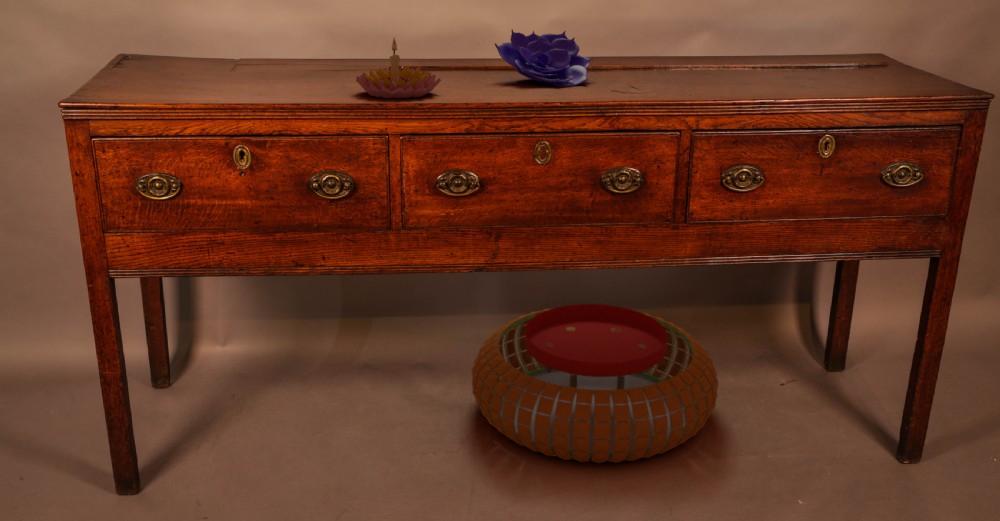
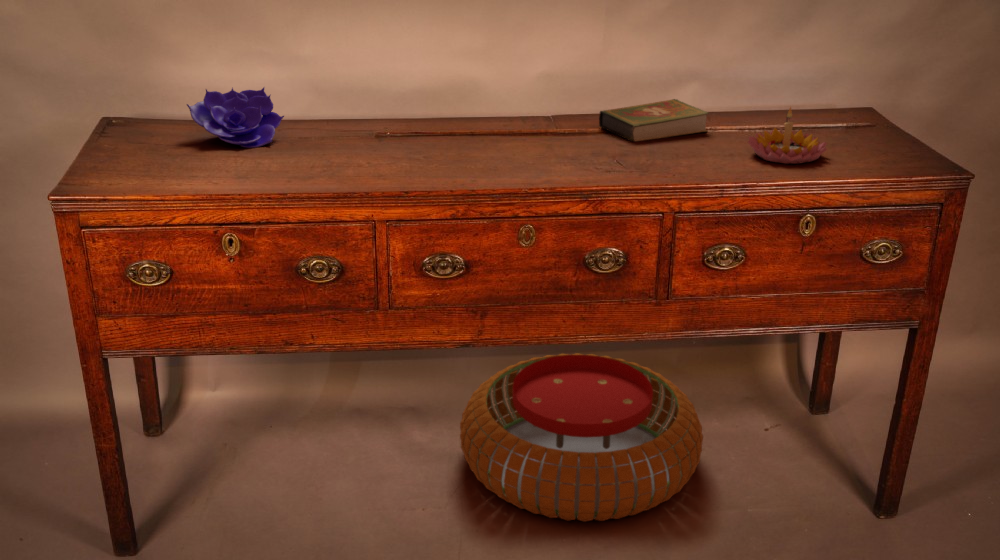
decorative bowl: present [495,29,593,87] -> present [187,88,284,148]
candle holder: present [356,38,441,99] -> present [748,107,827,164]
book: none [612,41,723,76] -> present [599,99,709,142]

